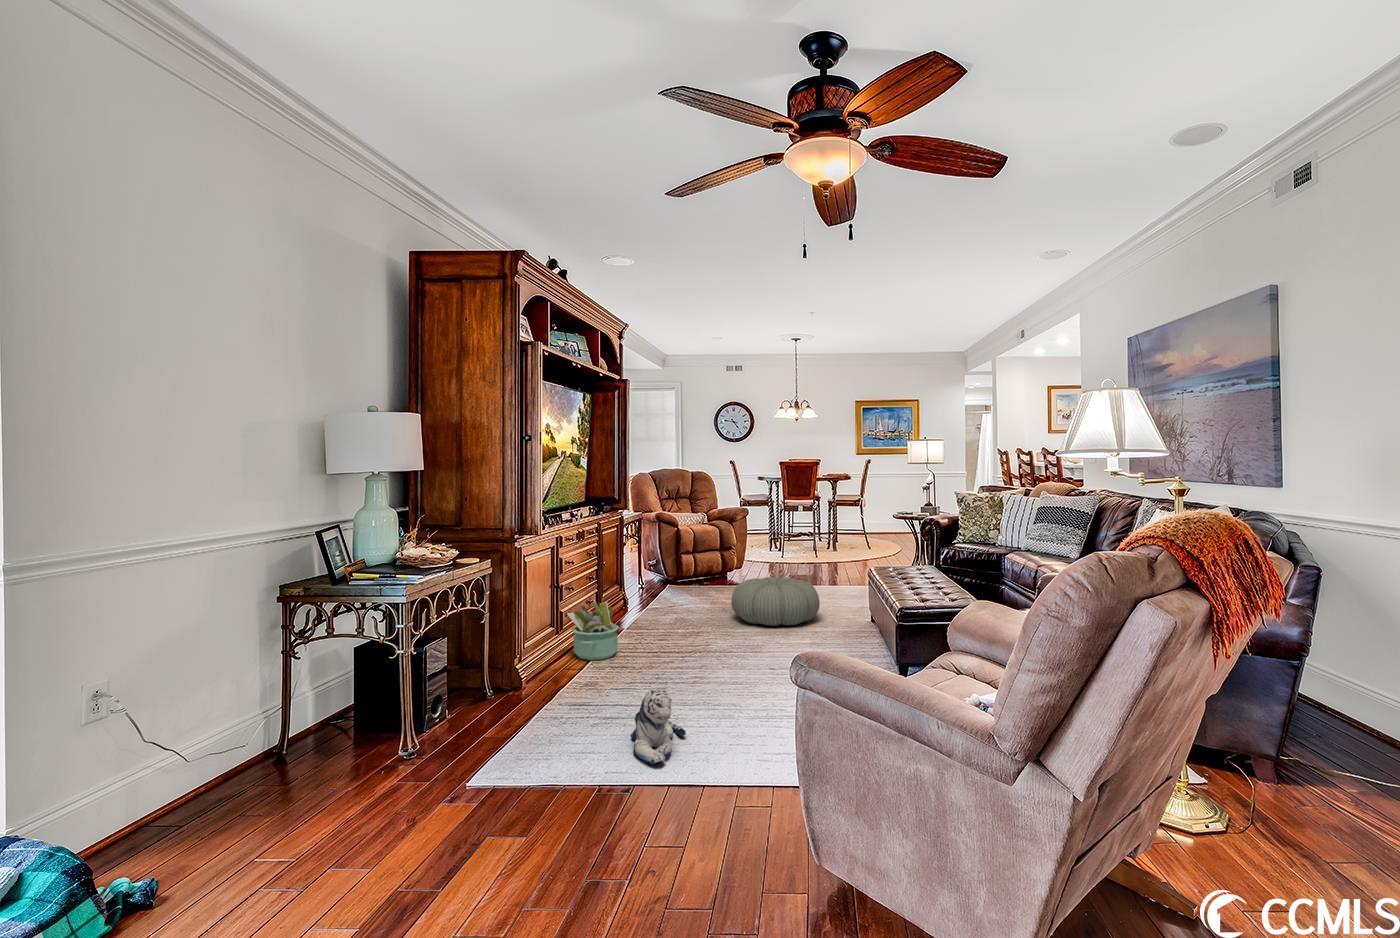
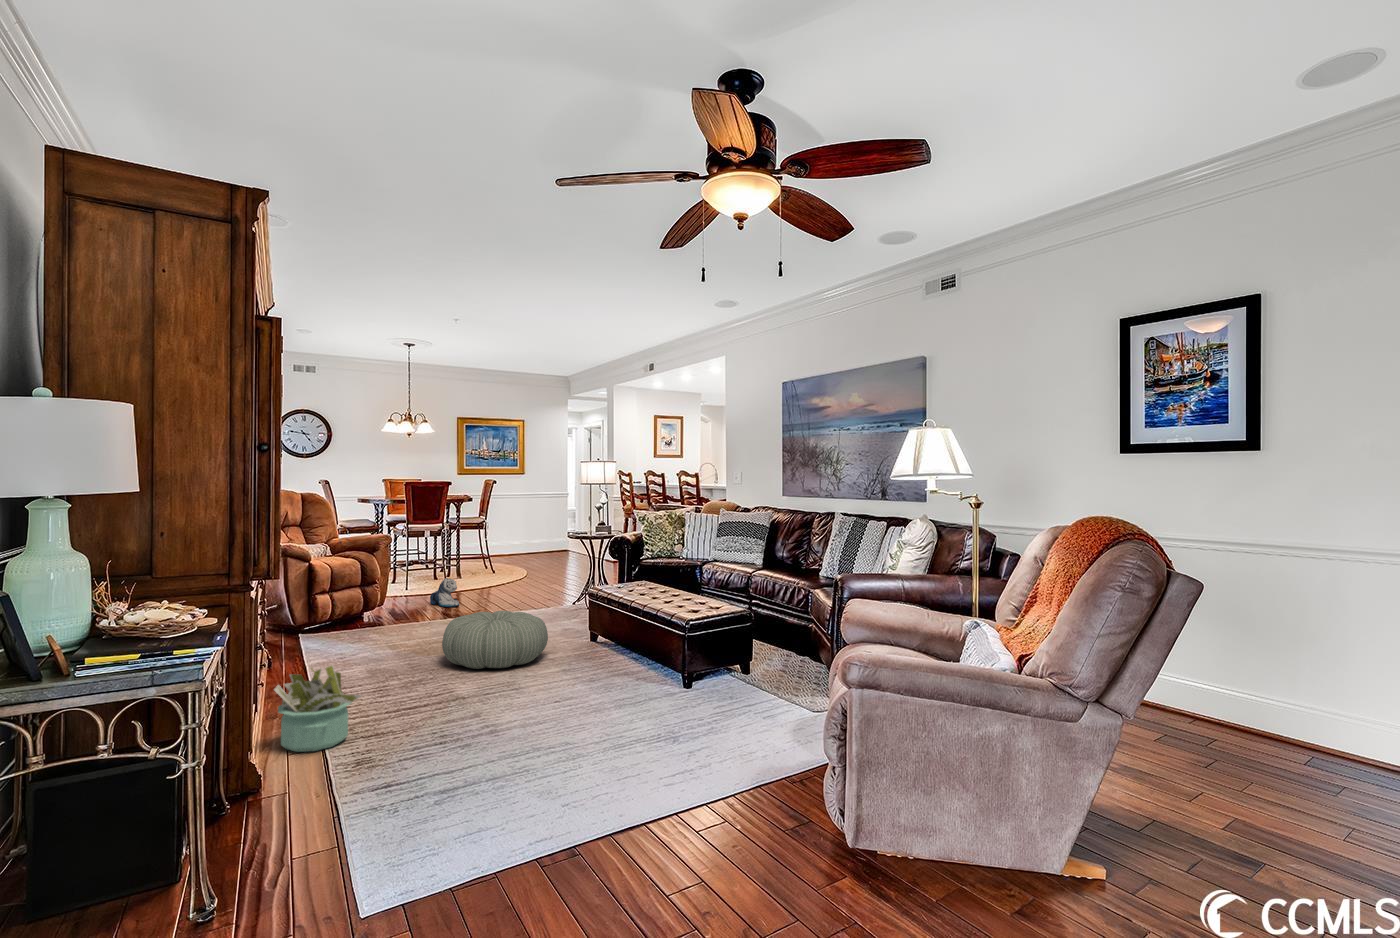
plush toy: present [631,690,686,765] -> present [430,578,459,607]

